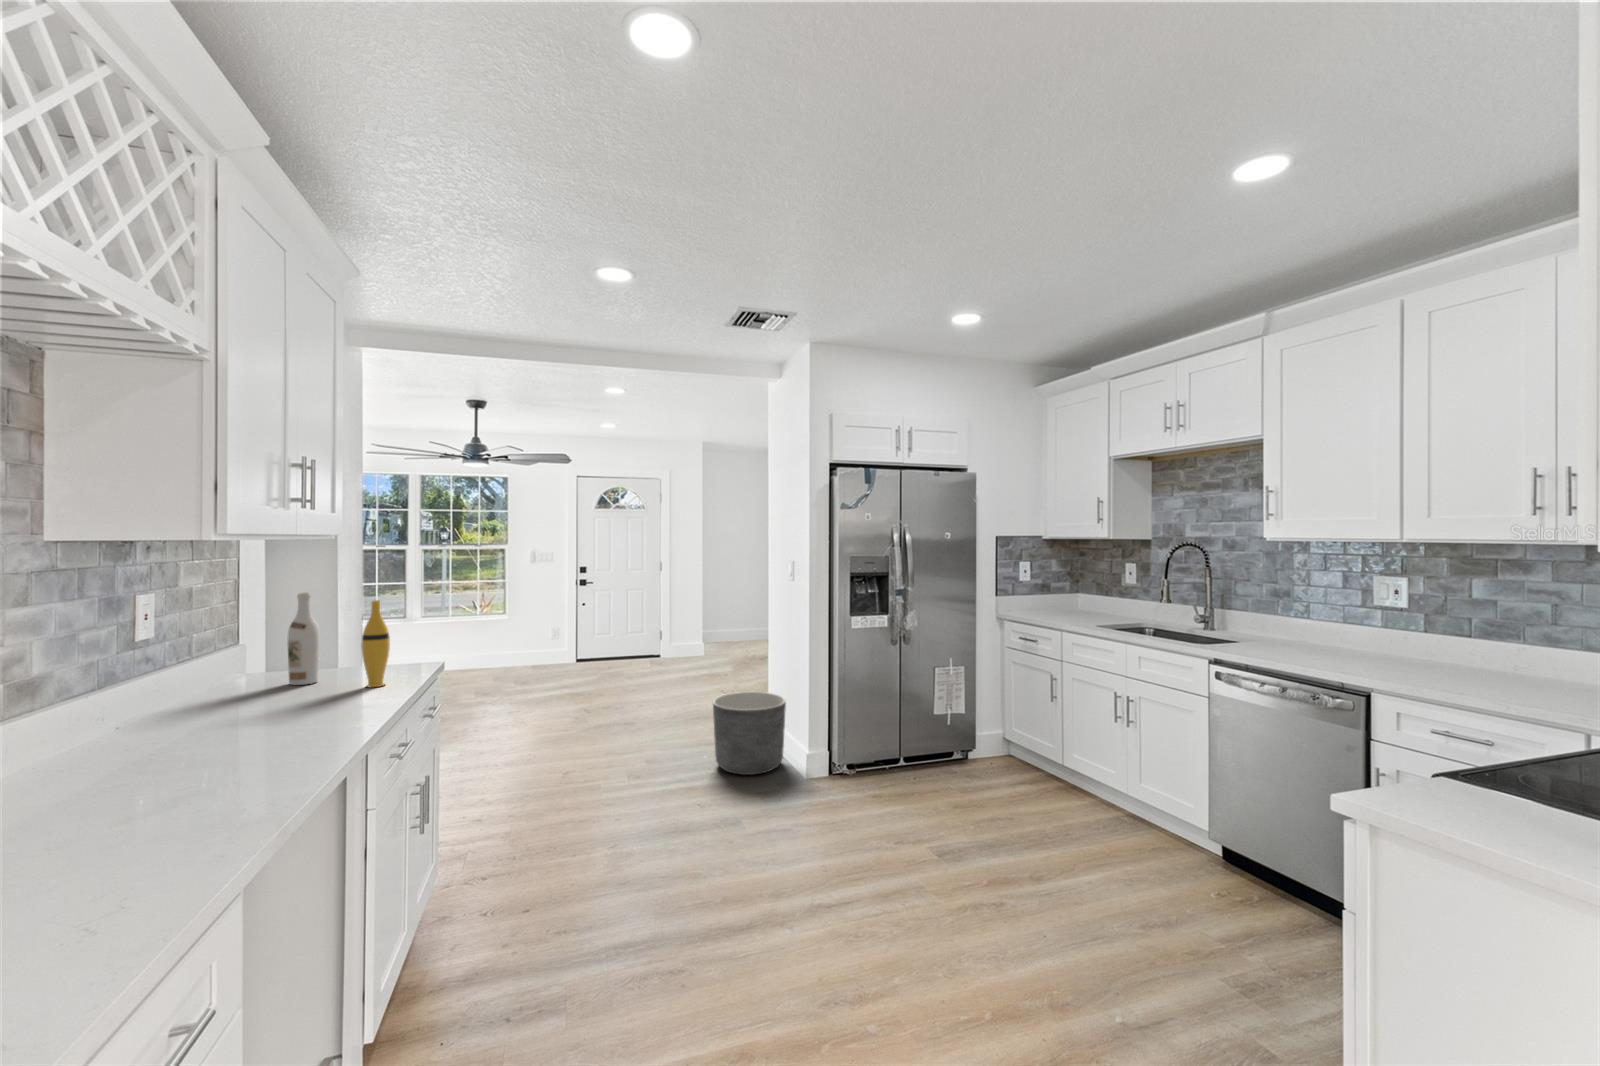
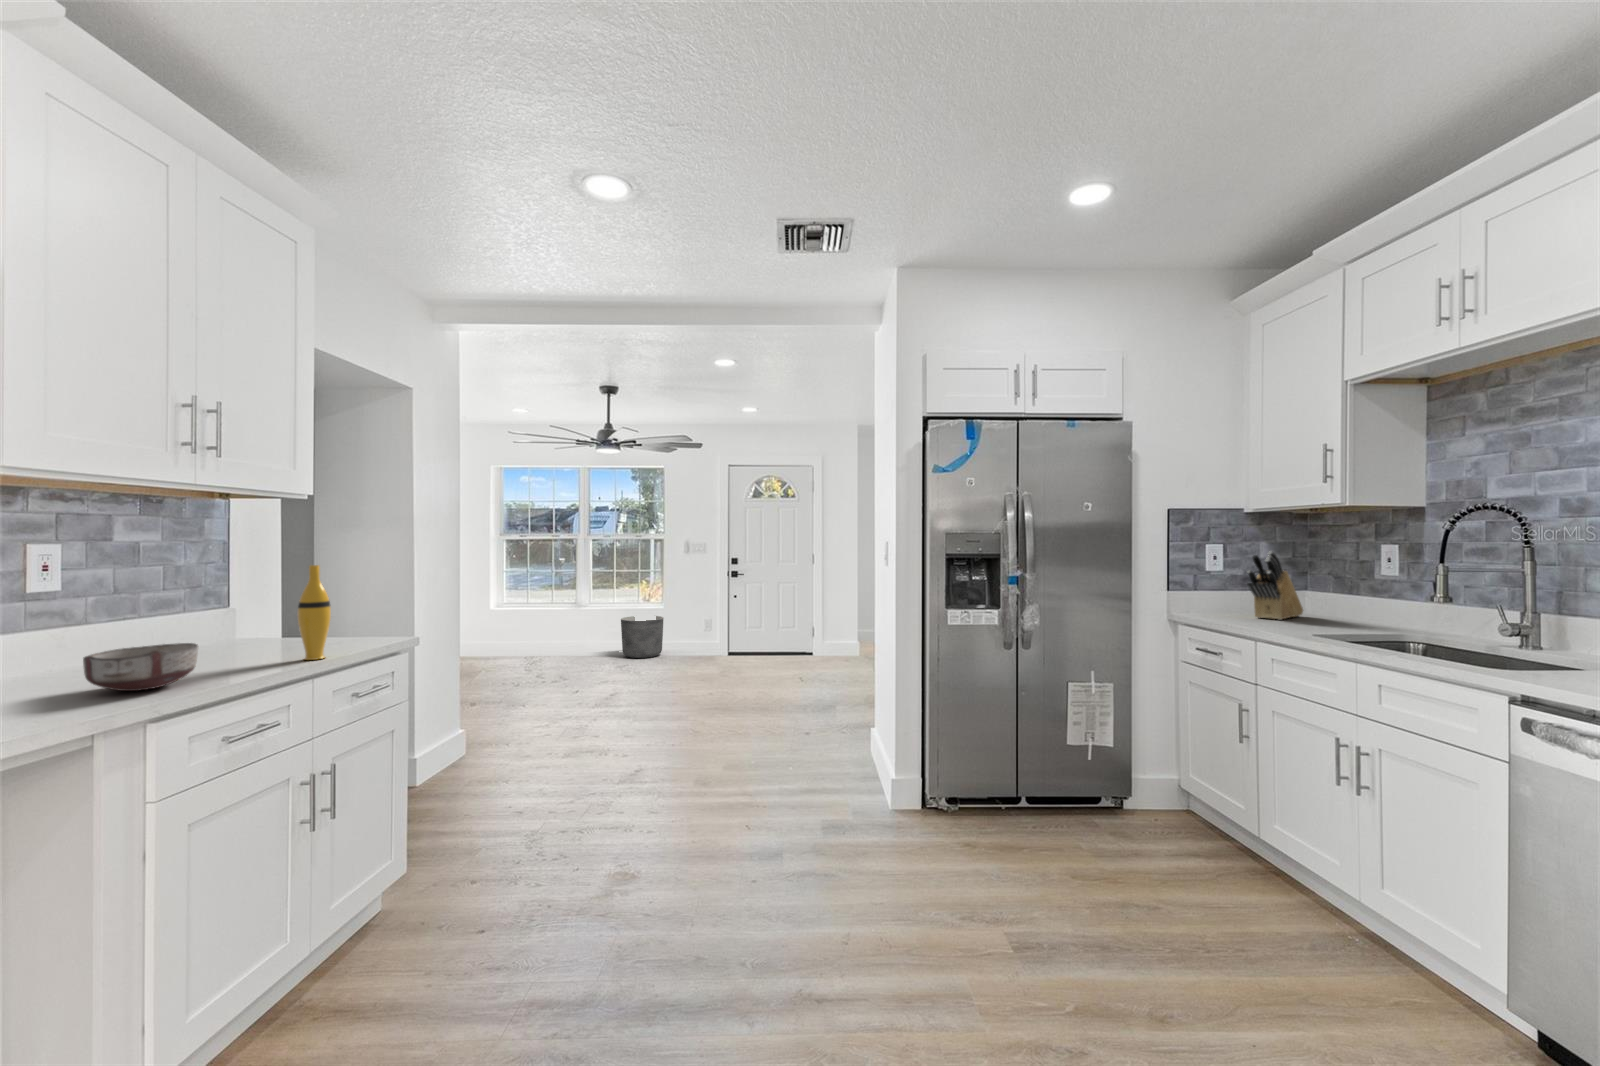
knife block: none [1048,568,1079,616] -> present [1247,551,1303,620]
wine bottle: present [288,592,320,685] -> none [246,556,281,653]
ceramic bowl: none [231,677,324,723] -> present [83,643,198,691]
planter: present [713,692,786,775] -> present [621,616,664,658]

